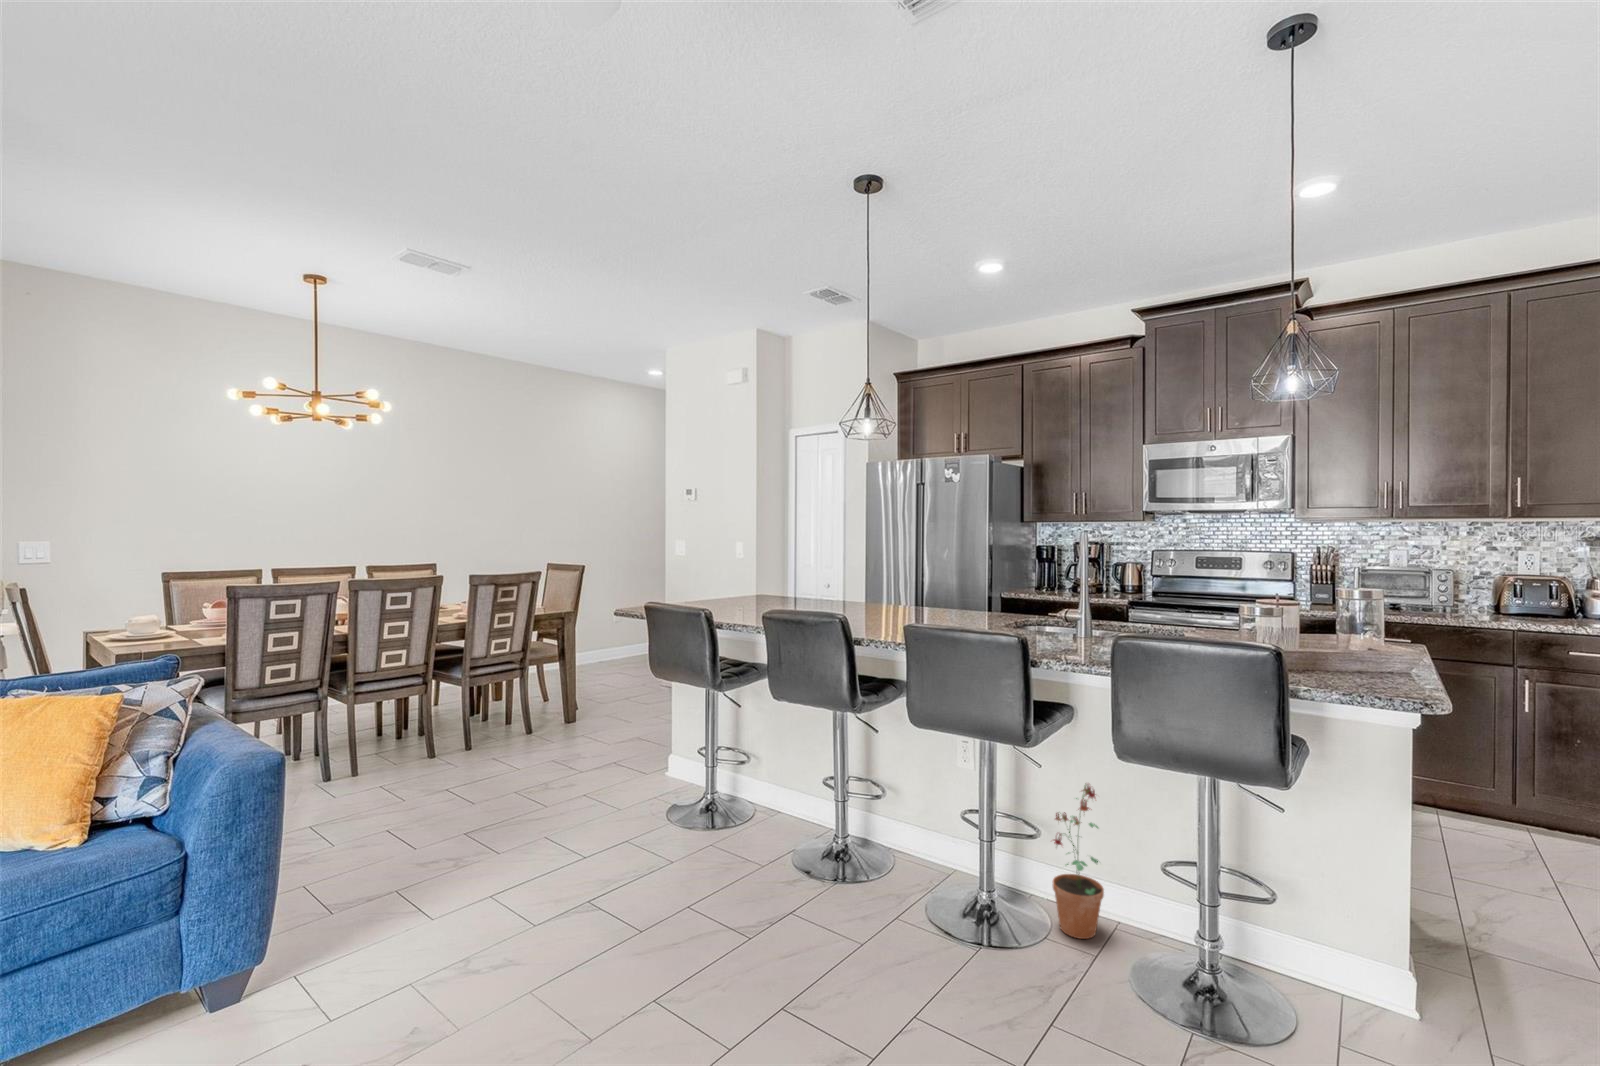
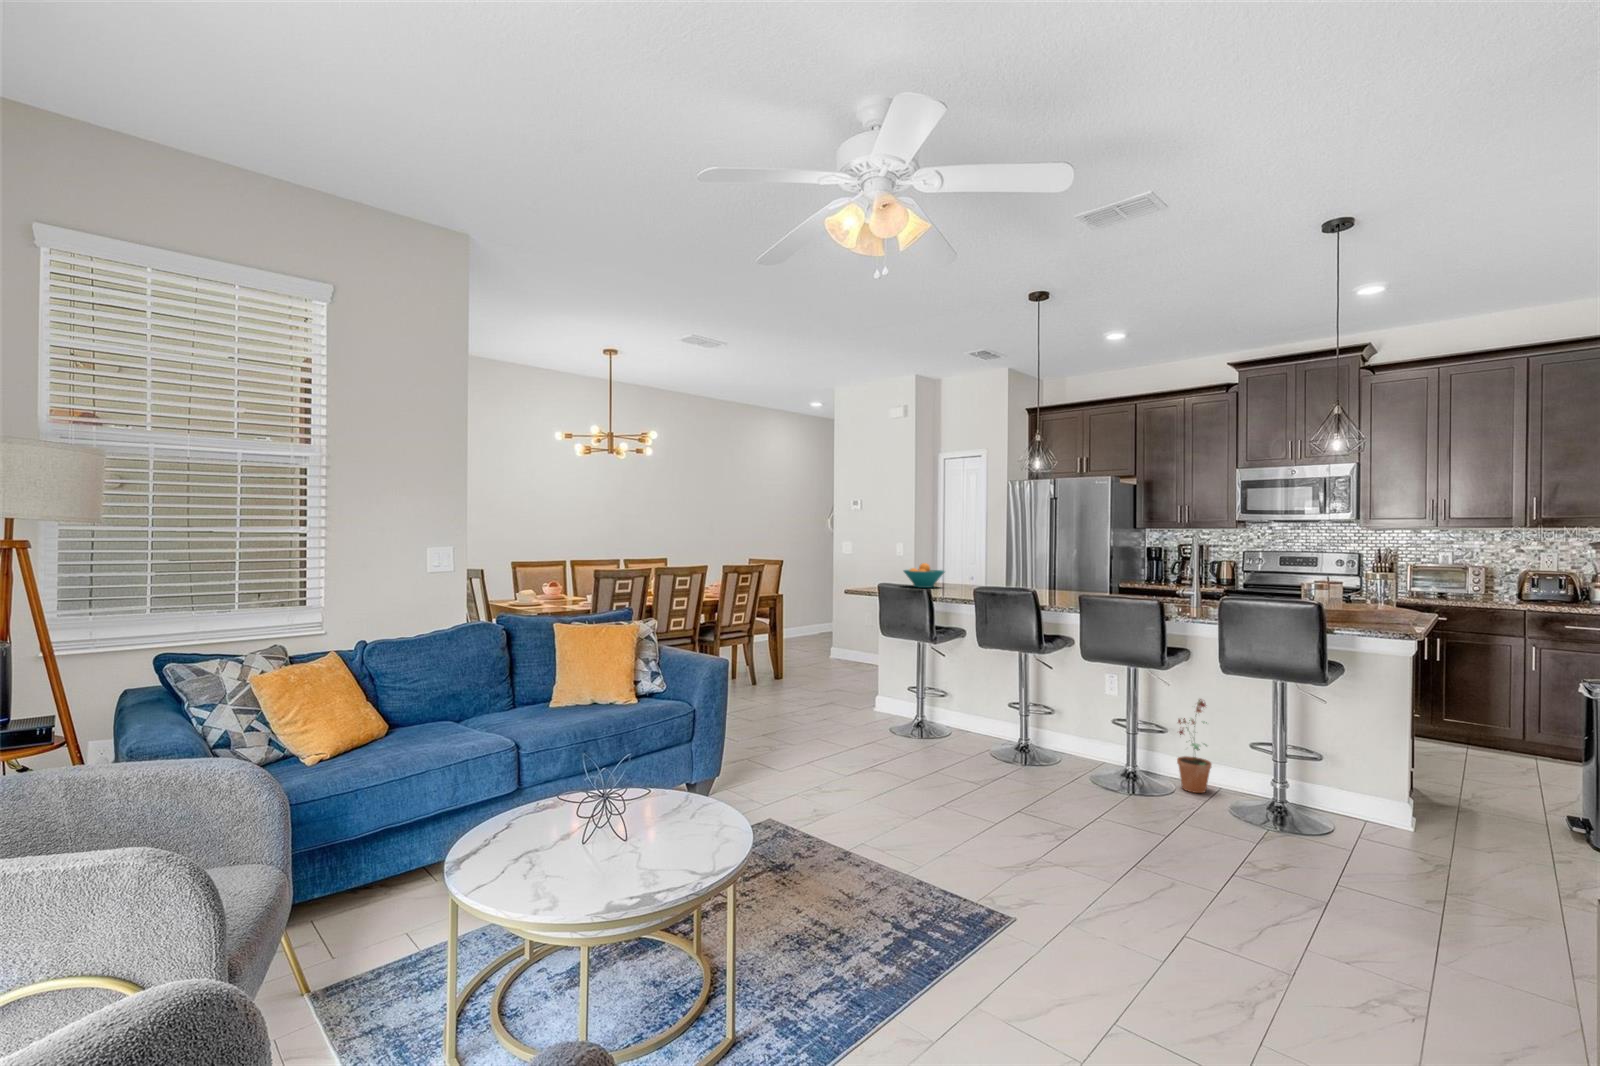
fruit bowl: none [688,571,748,607] -> present [904,563,945,588]

